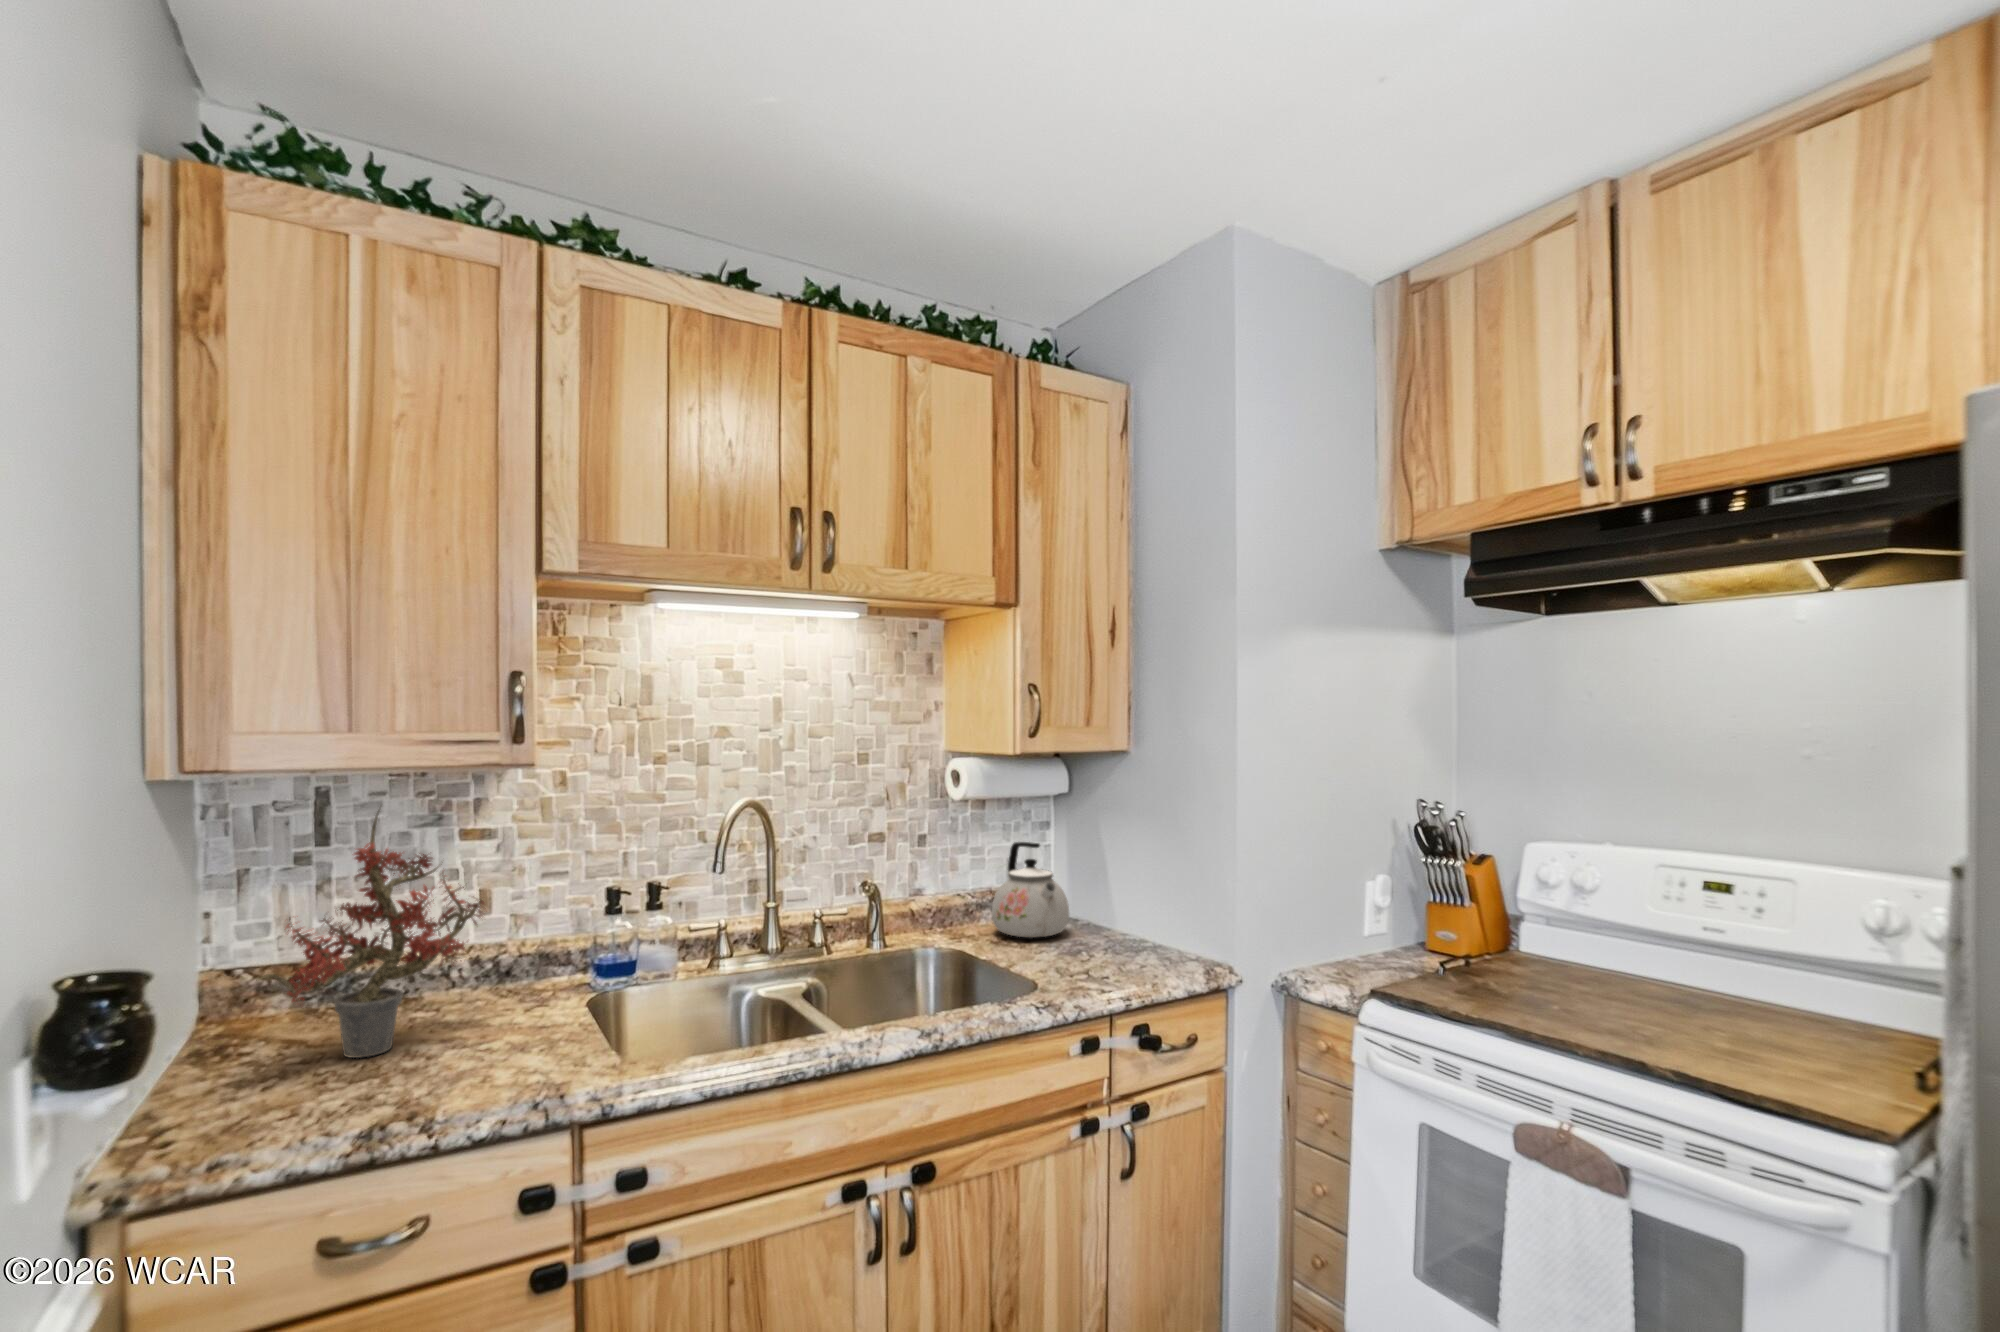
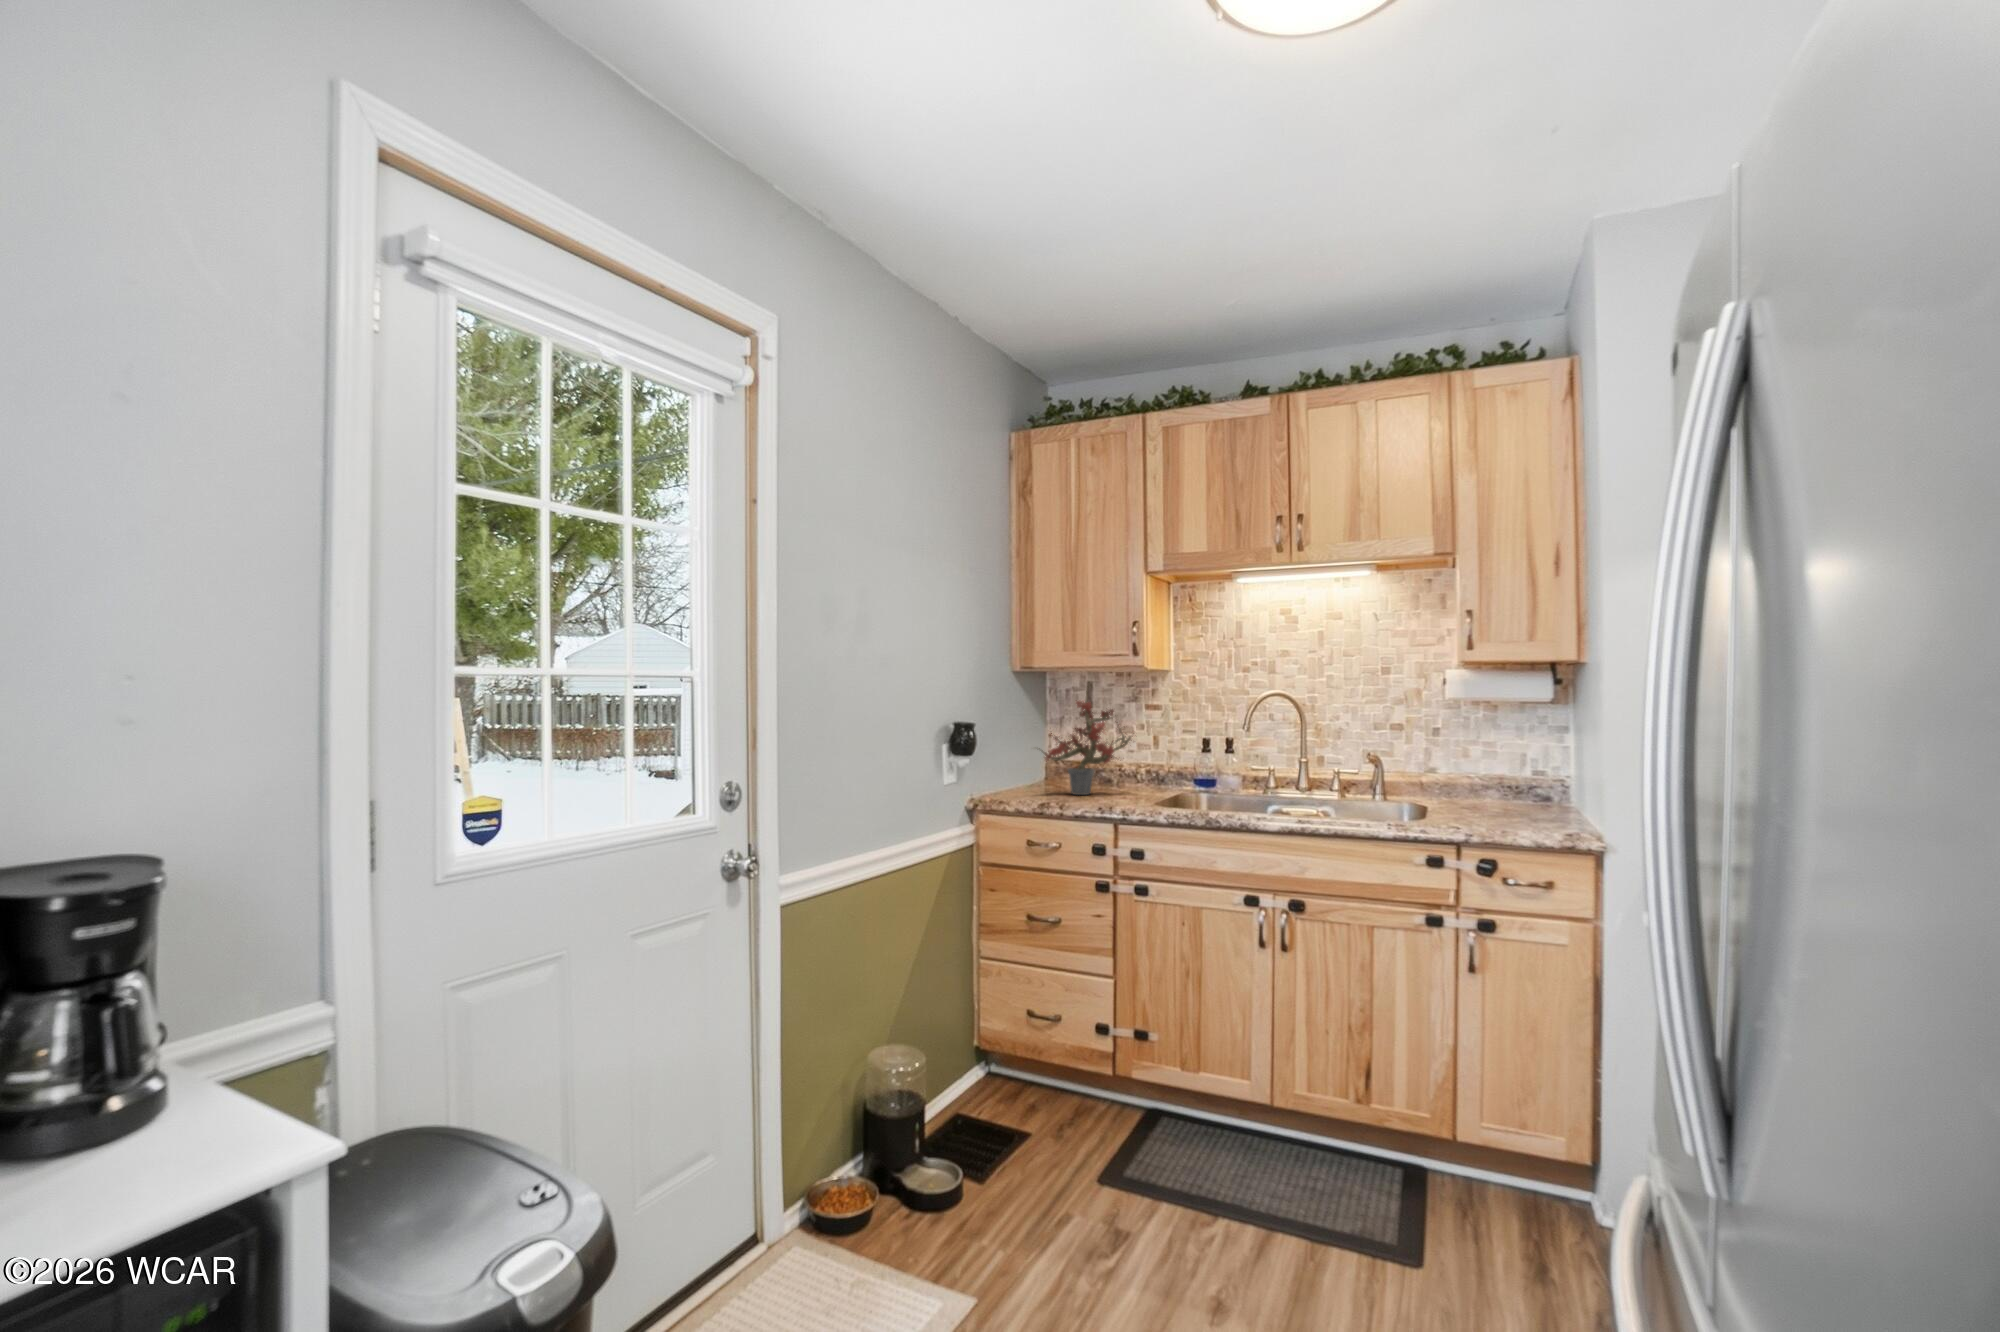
kettle: present [992,842,1069,938] -> none [1477,739,1546,812]

